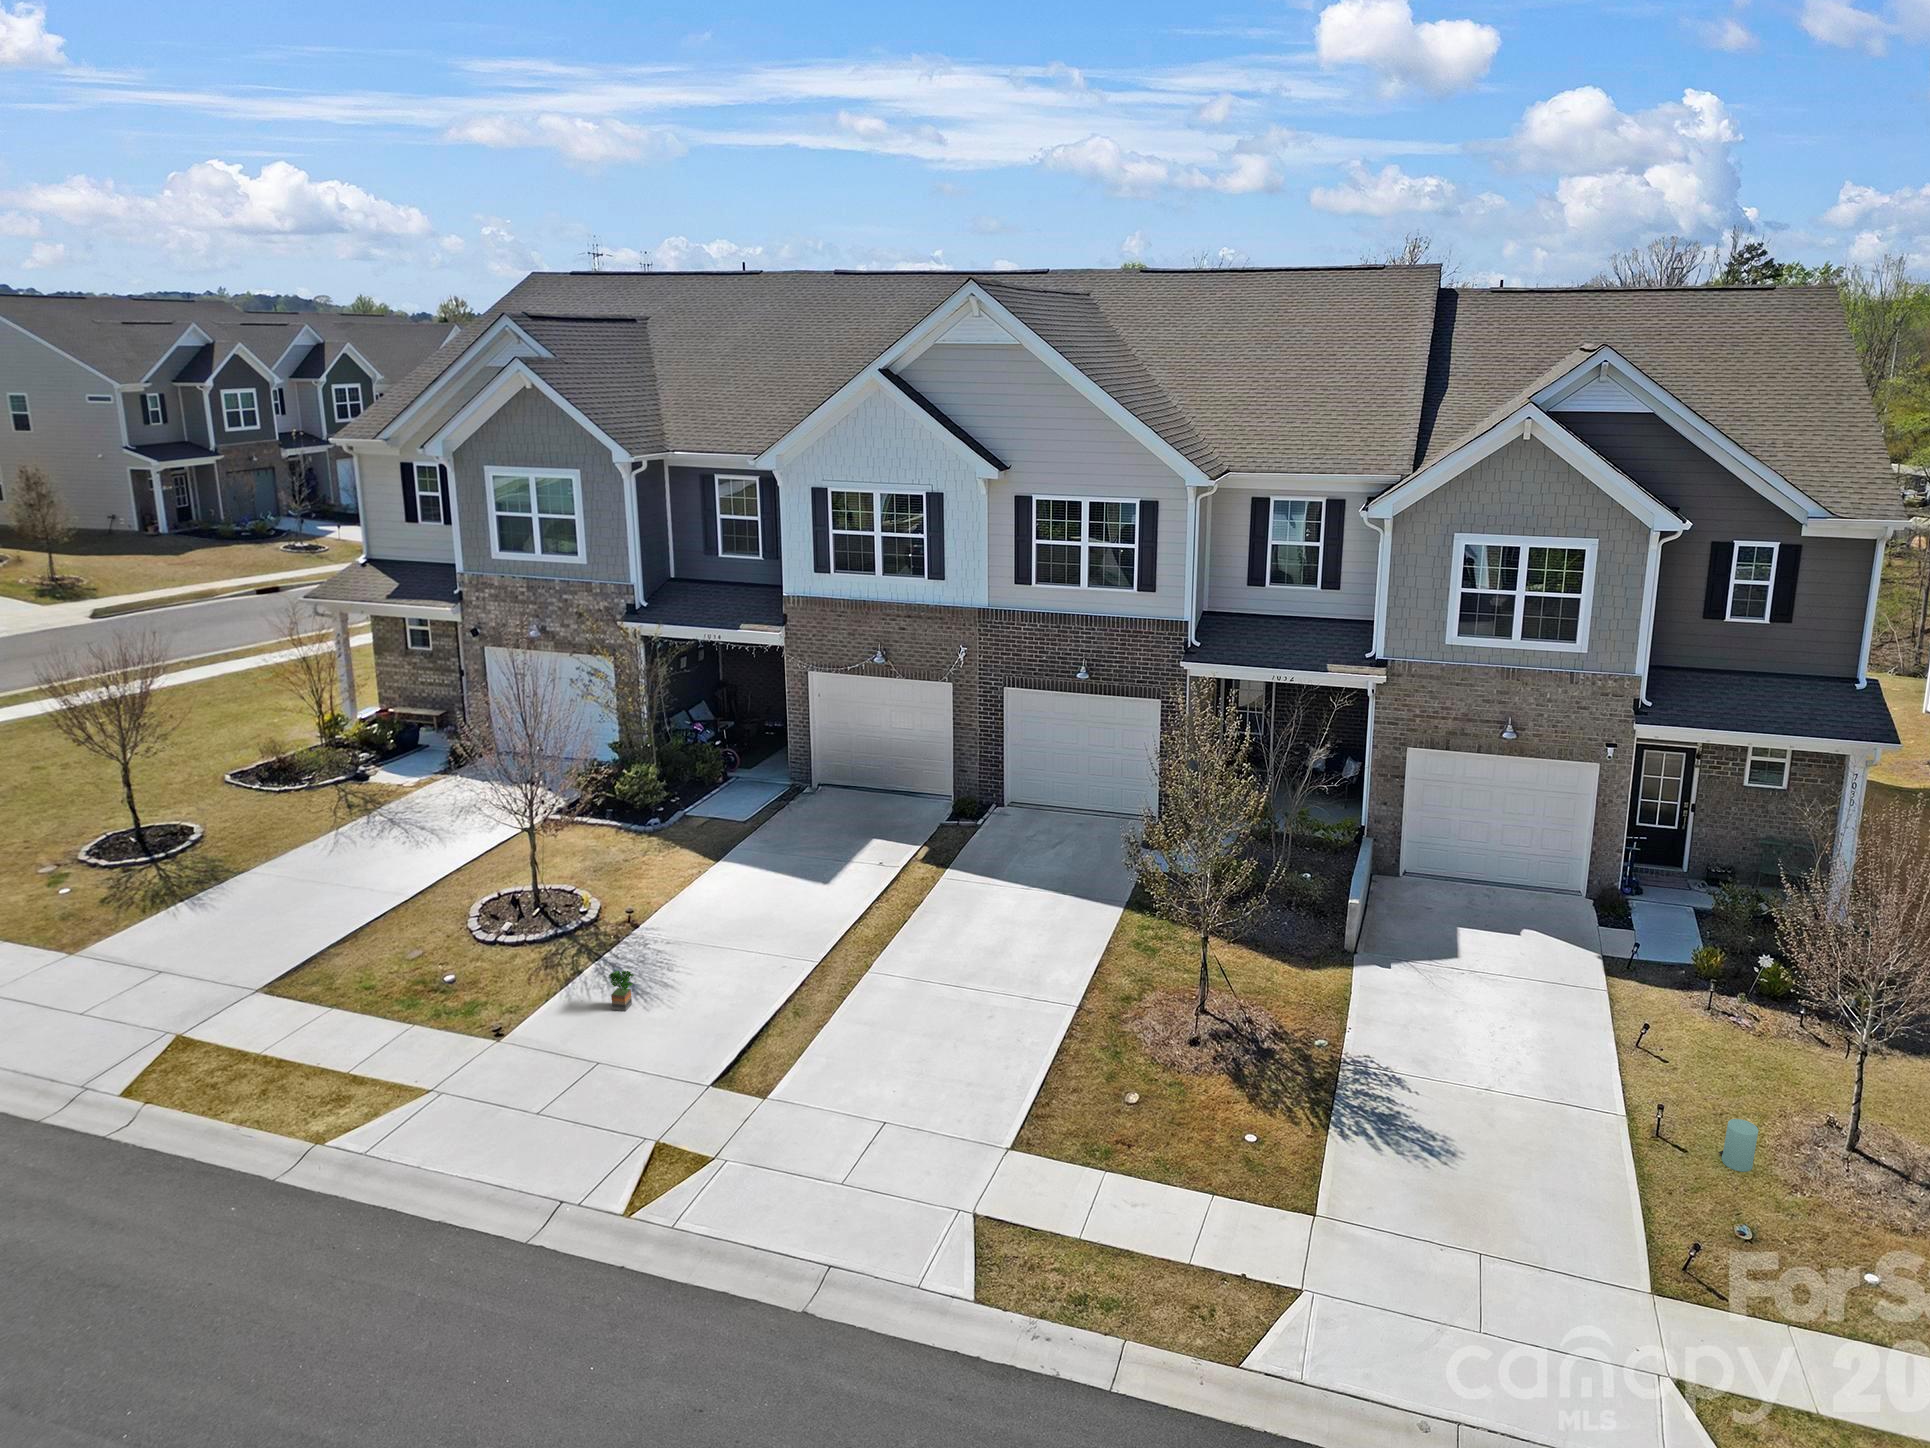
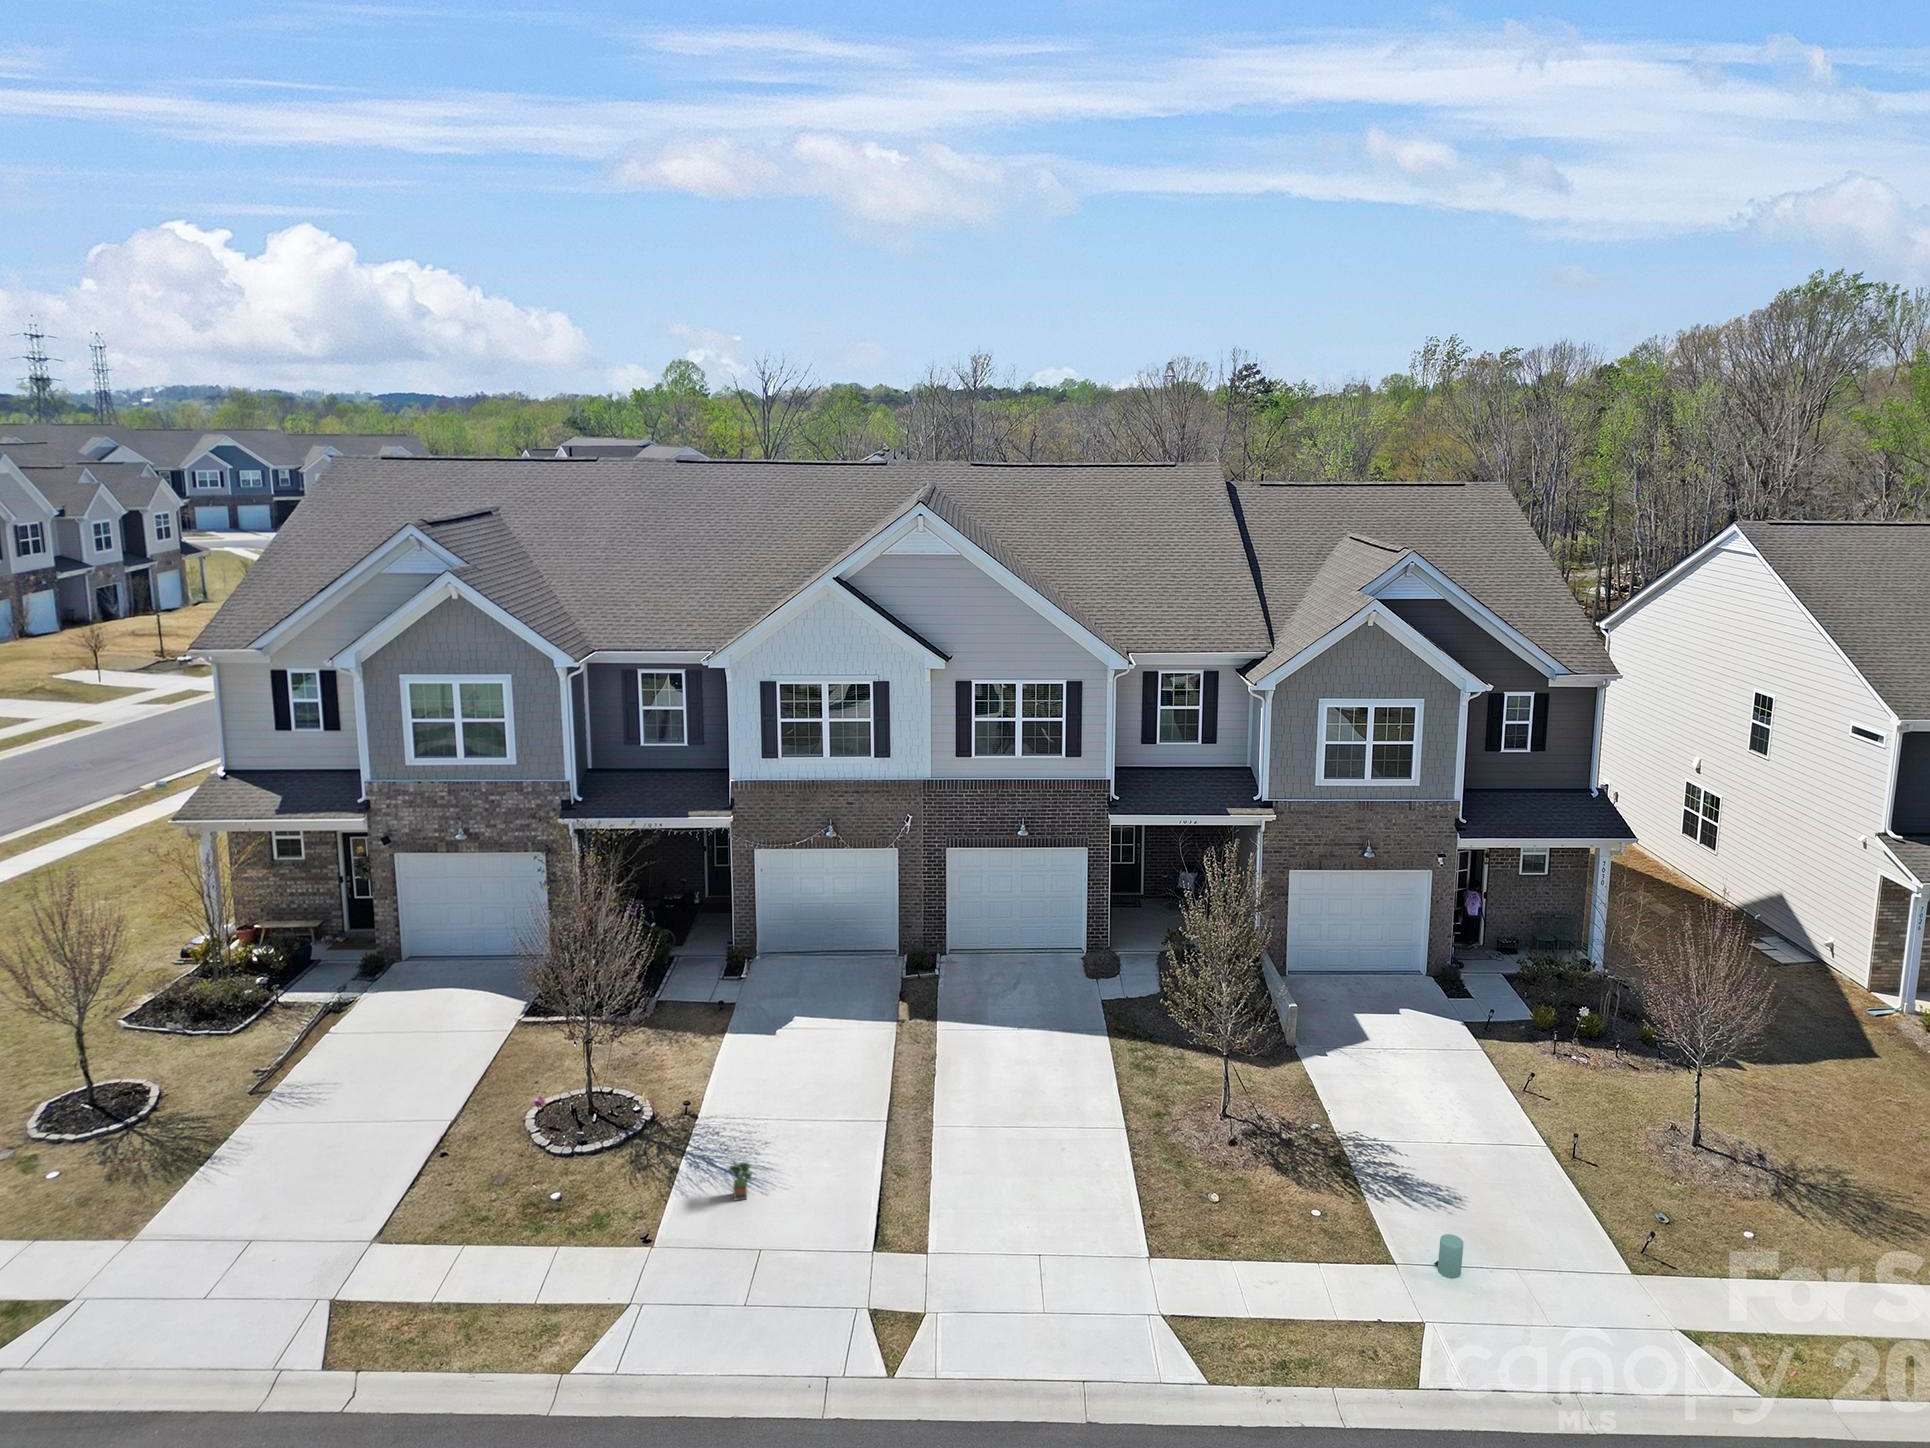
trash can: present [1719,1119,1759,1172] -> present [1434,1234,1463,1278]

